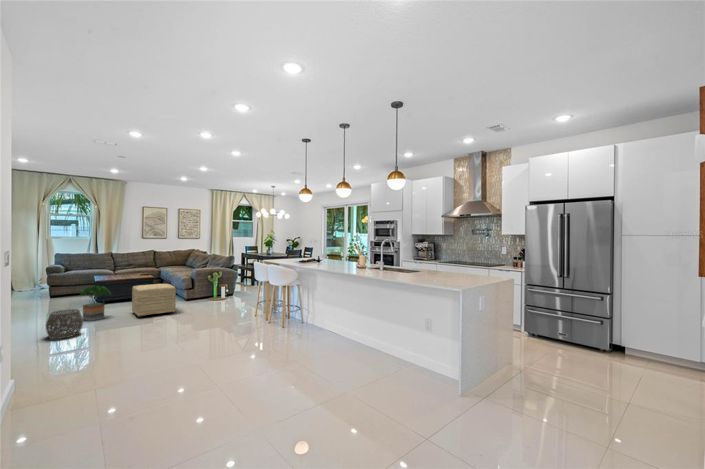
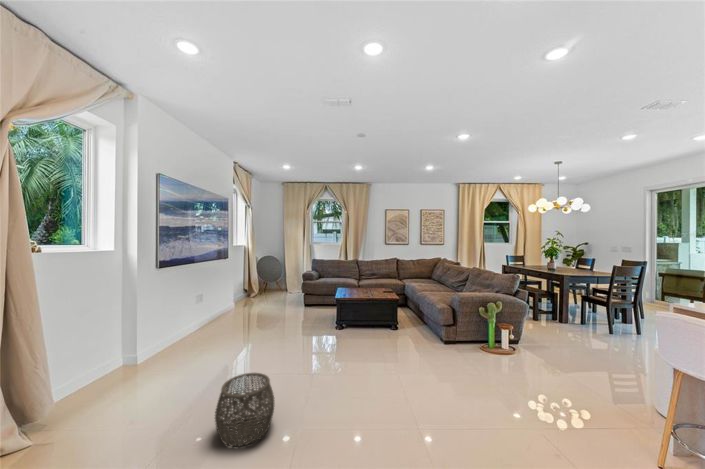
ottoman: present [132,284,176,317] -> none [366,320,435,390]
potted tree: present [80,286,111,321] -> none [297,315,337,378]

